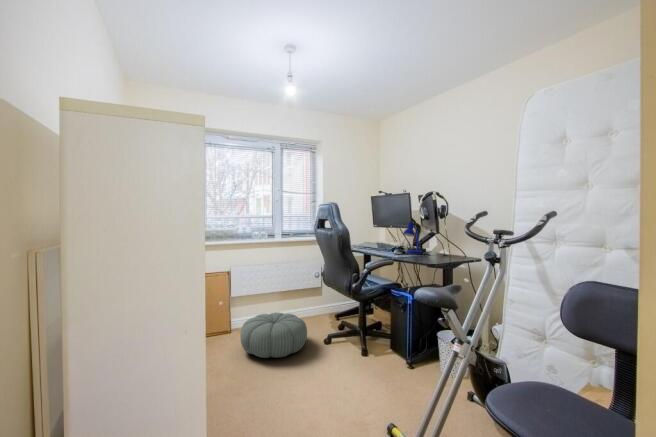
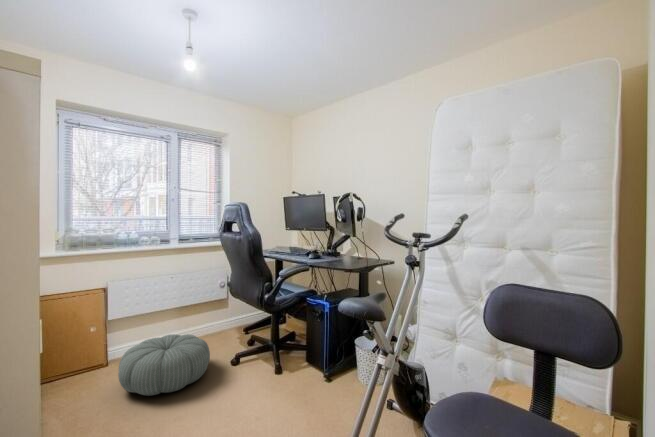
desk lamp: present [397,222,428,255] -> none [310,224,346,259]

